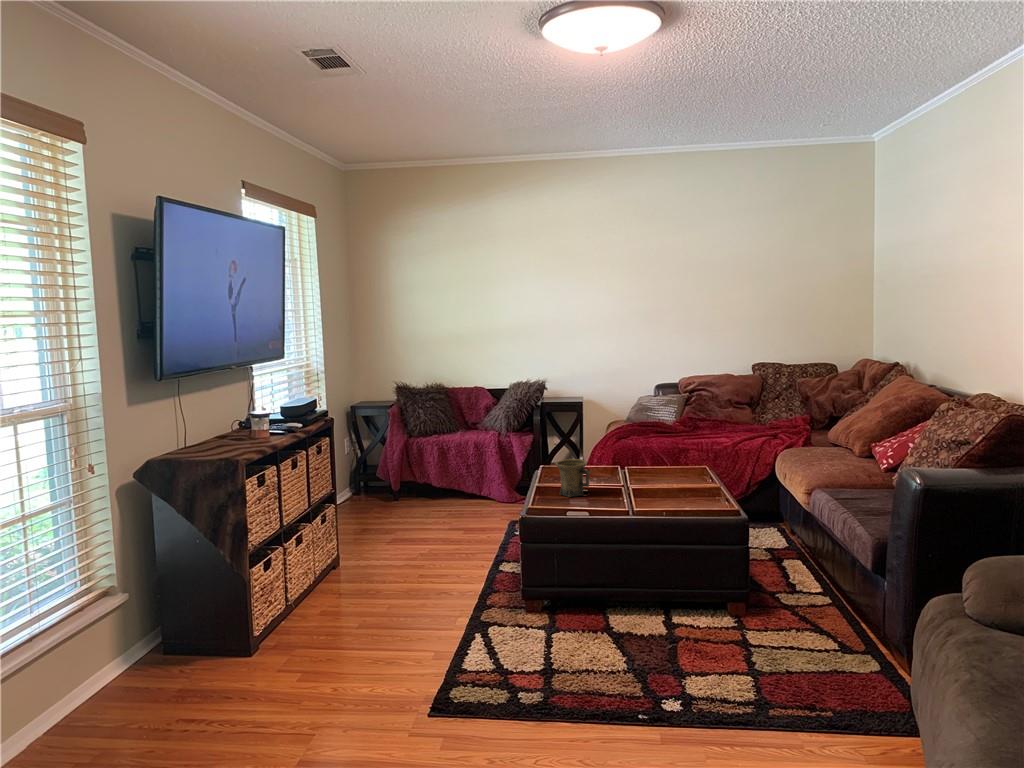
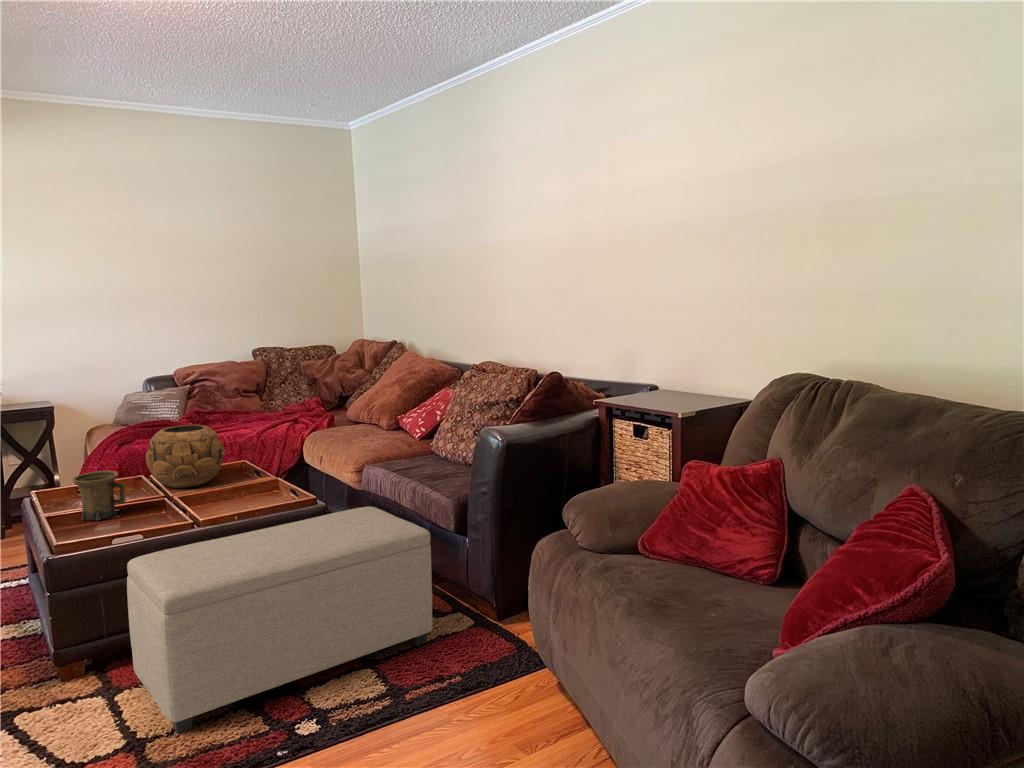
decorative bowl: none [618,430,679,482] -> present [146,425,224,488]
ottoman: none [567,526,828,674] -> present [127,507,432,733]

